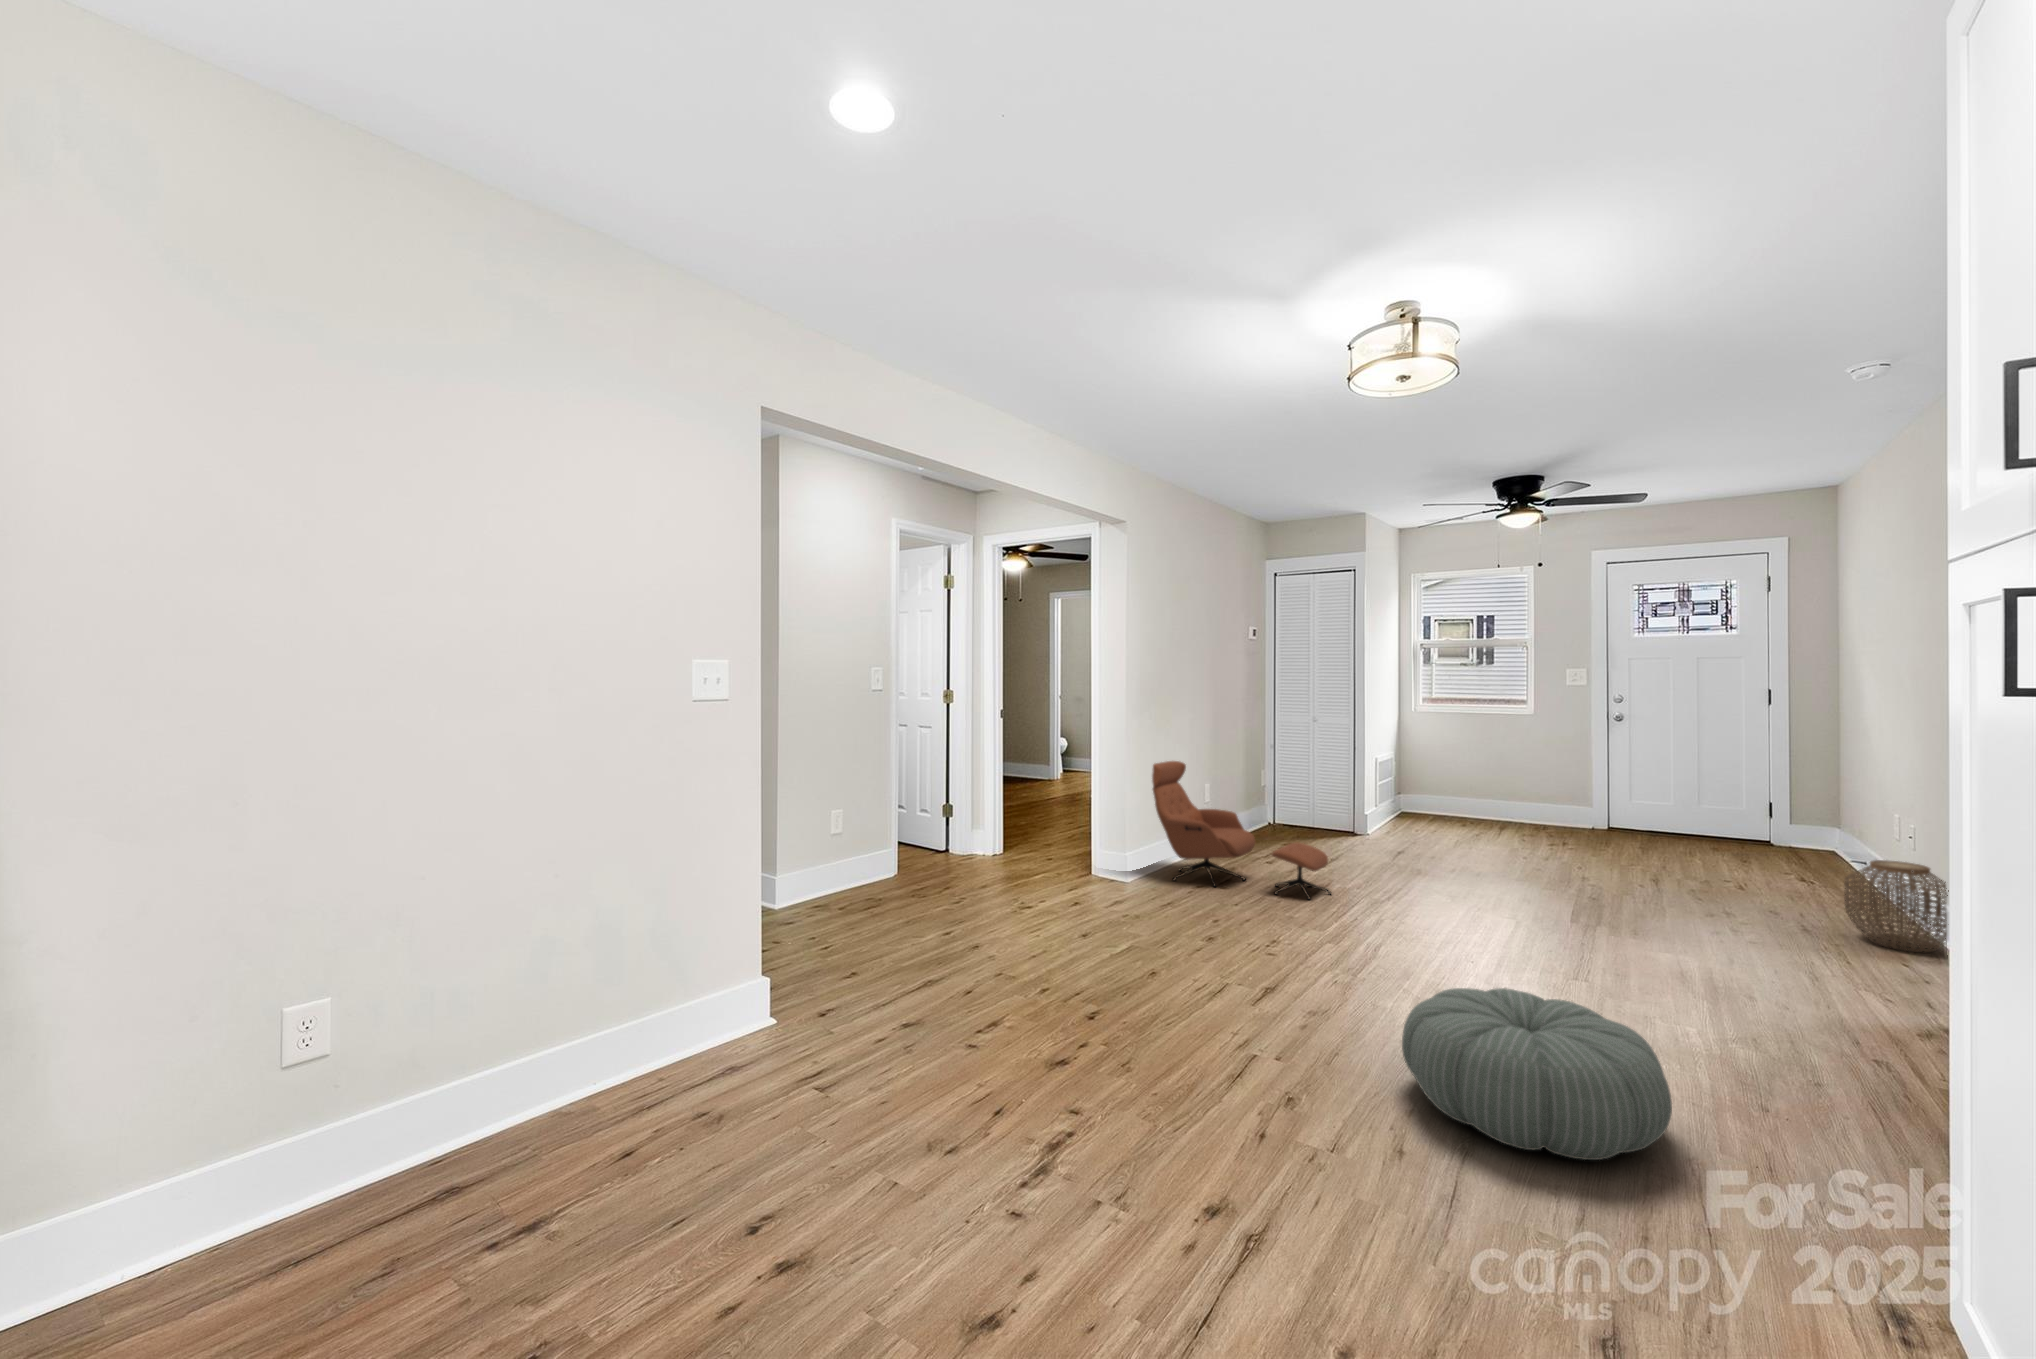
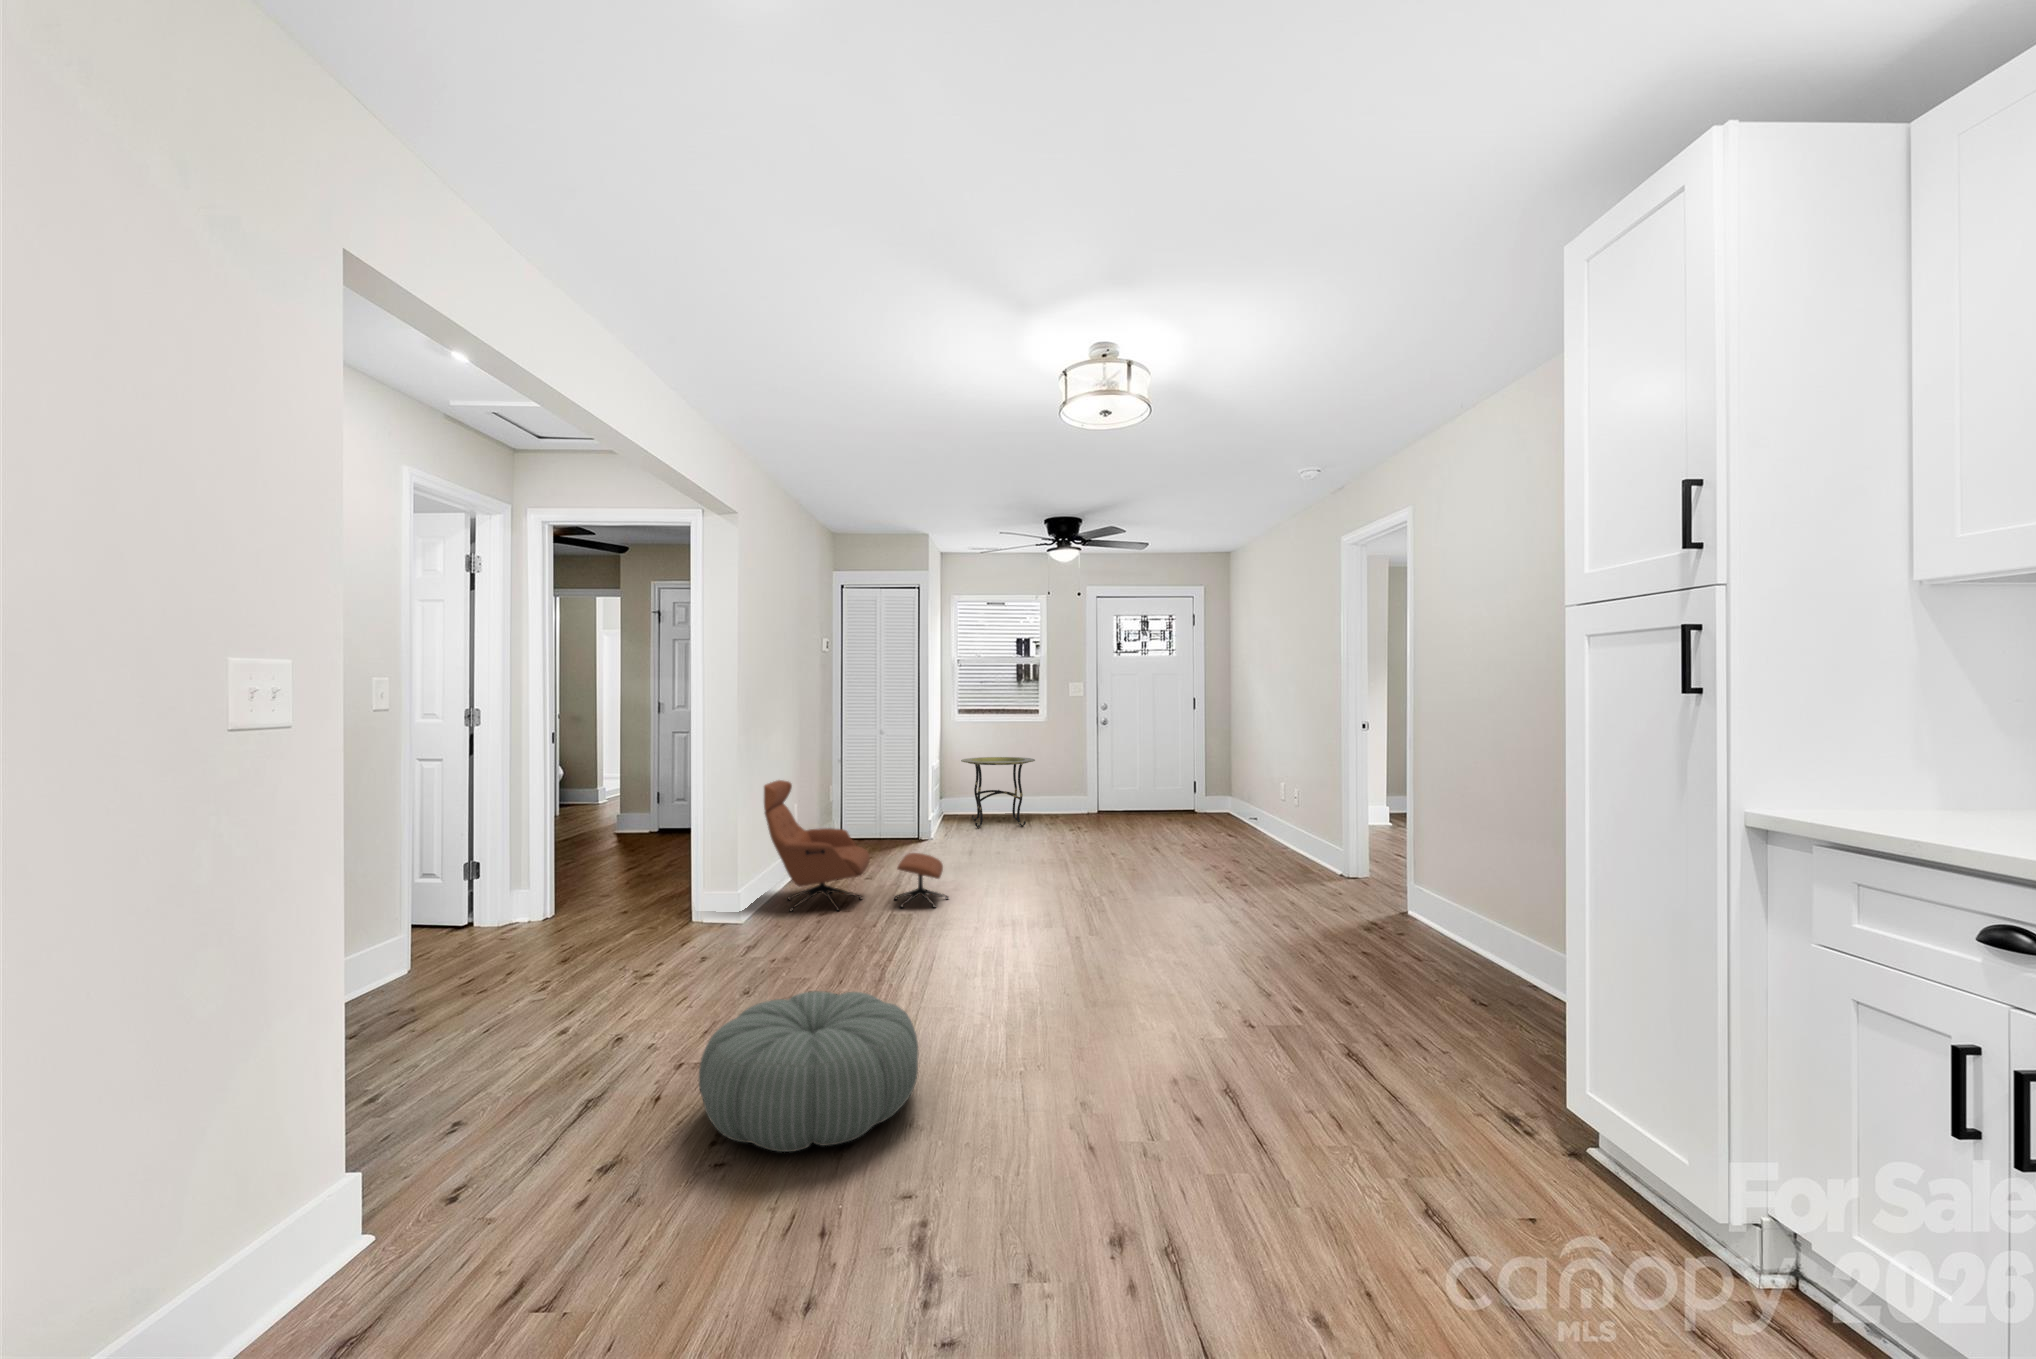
side table: none [1414,754,1510,837] -> present [961,757,1035,828]
woven basket: present [1844,860,1949,953] -> none [1275,815,1330,875]
pouf: present [1402,988,1672,1160] -> present [699,991,918,1152]

